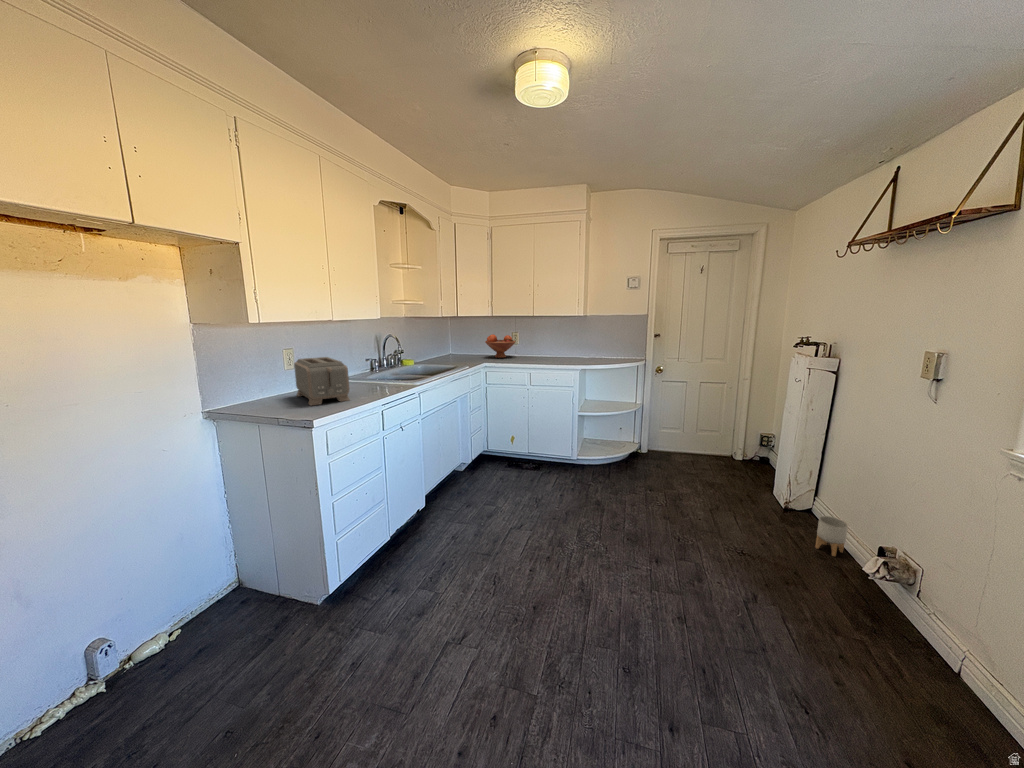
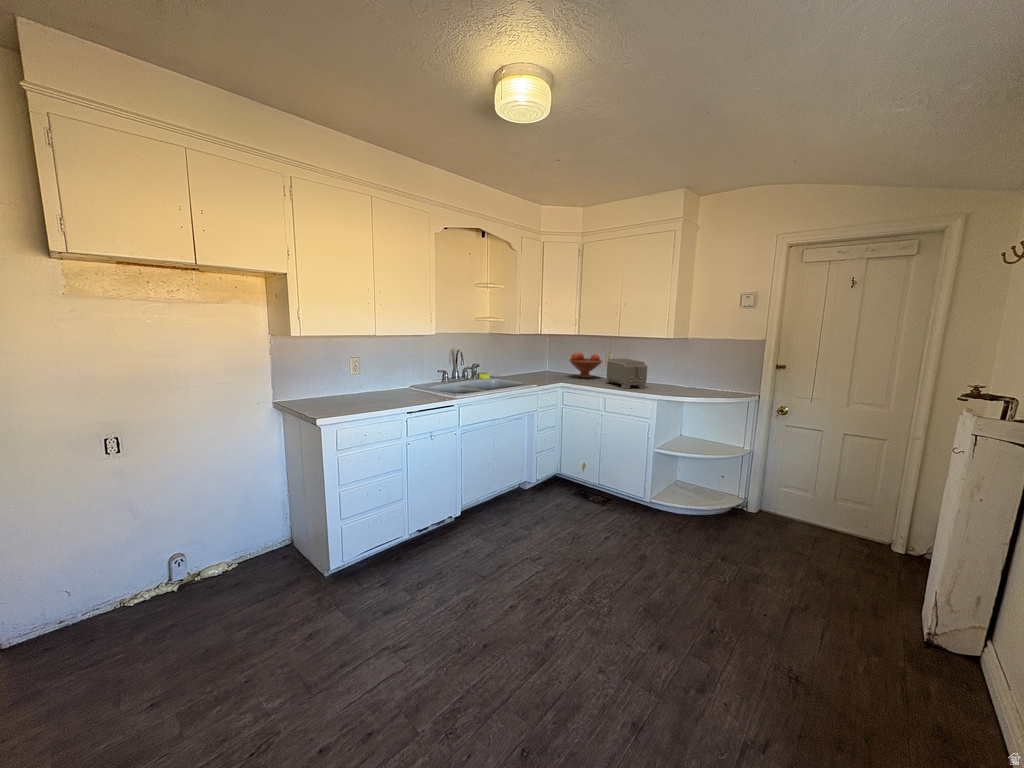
toaster: present [294,357,350,406] -> present [606,359,647,388]
planter: present [815,516,848,556] -> none [946,673,1011,748]

